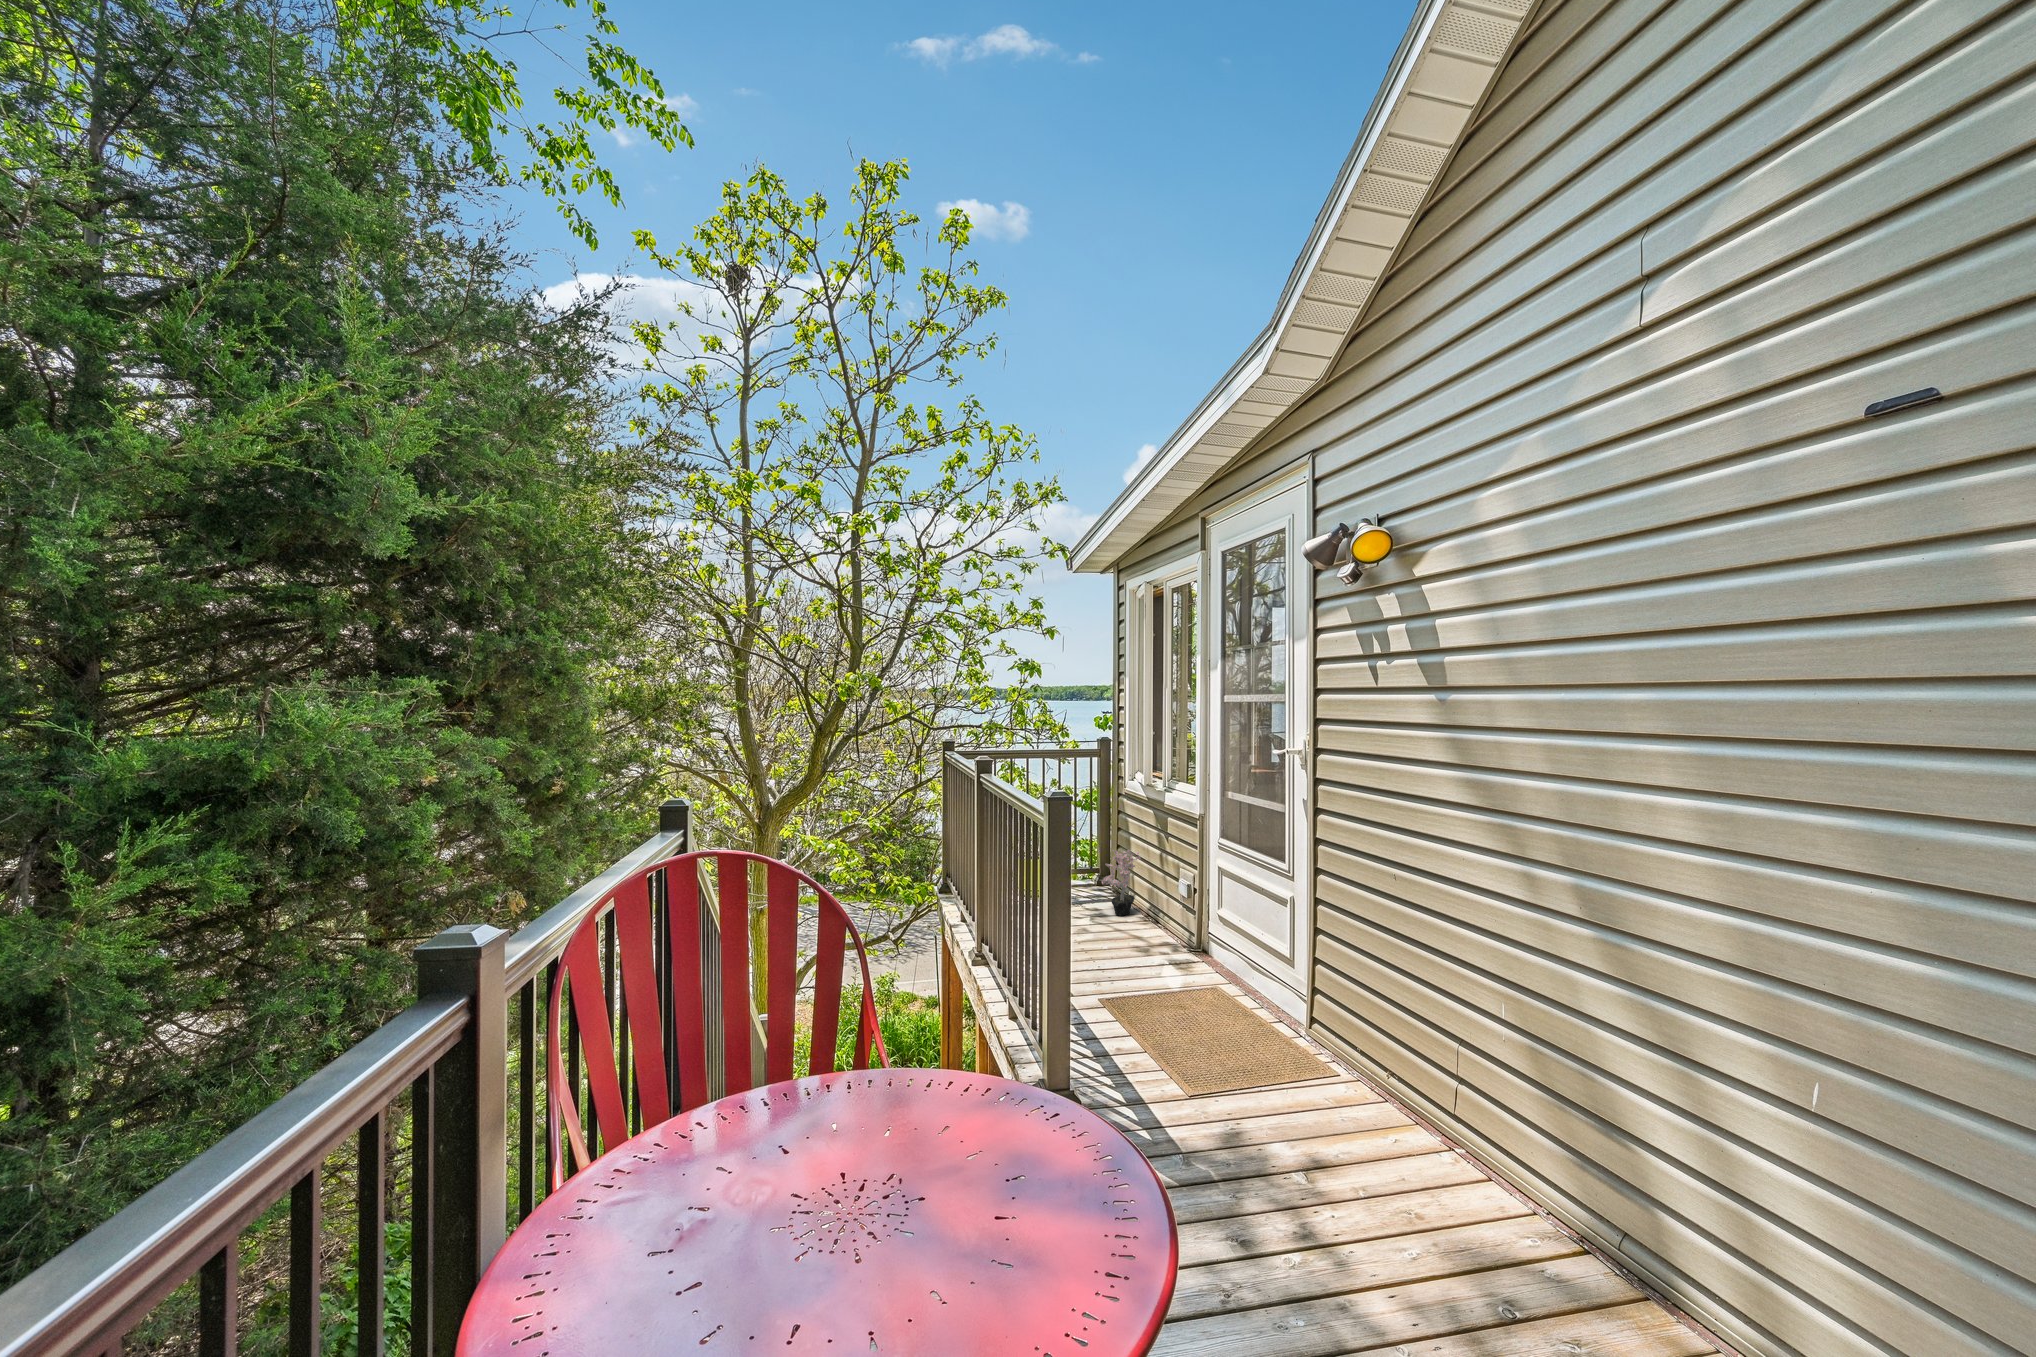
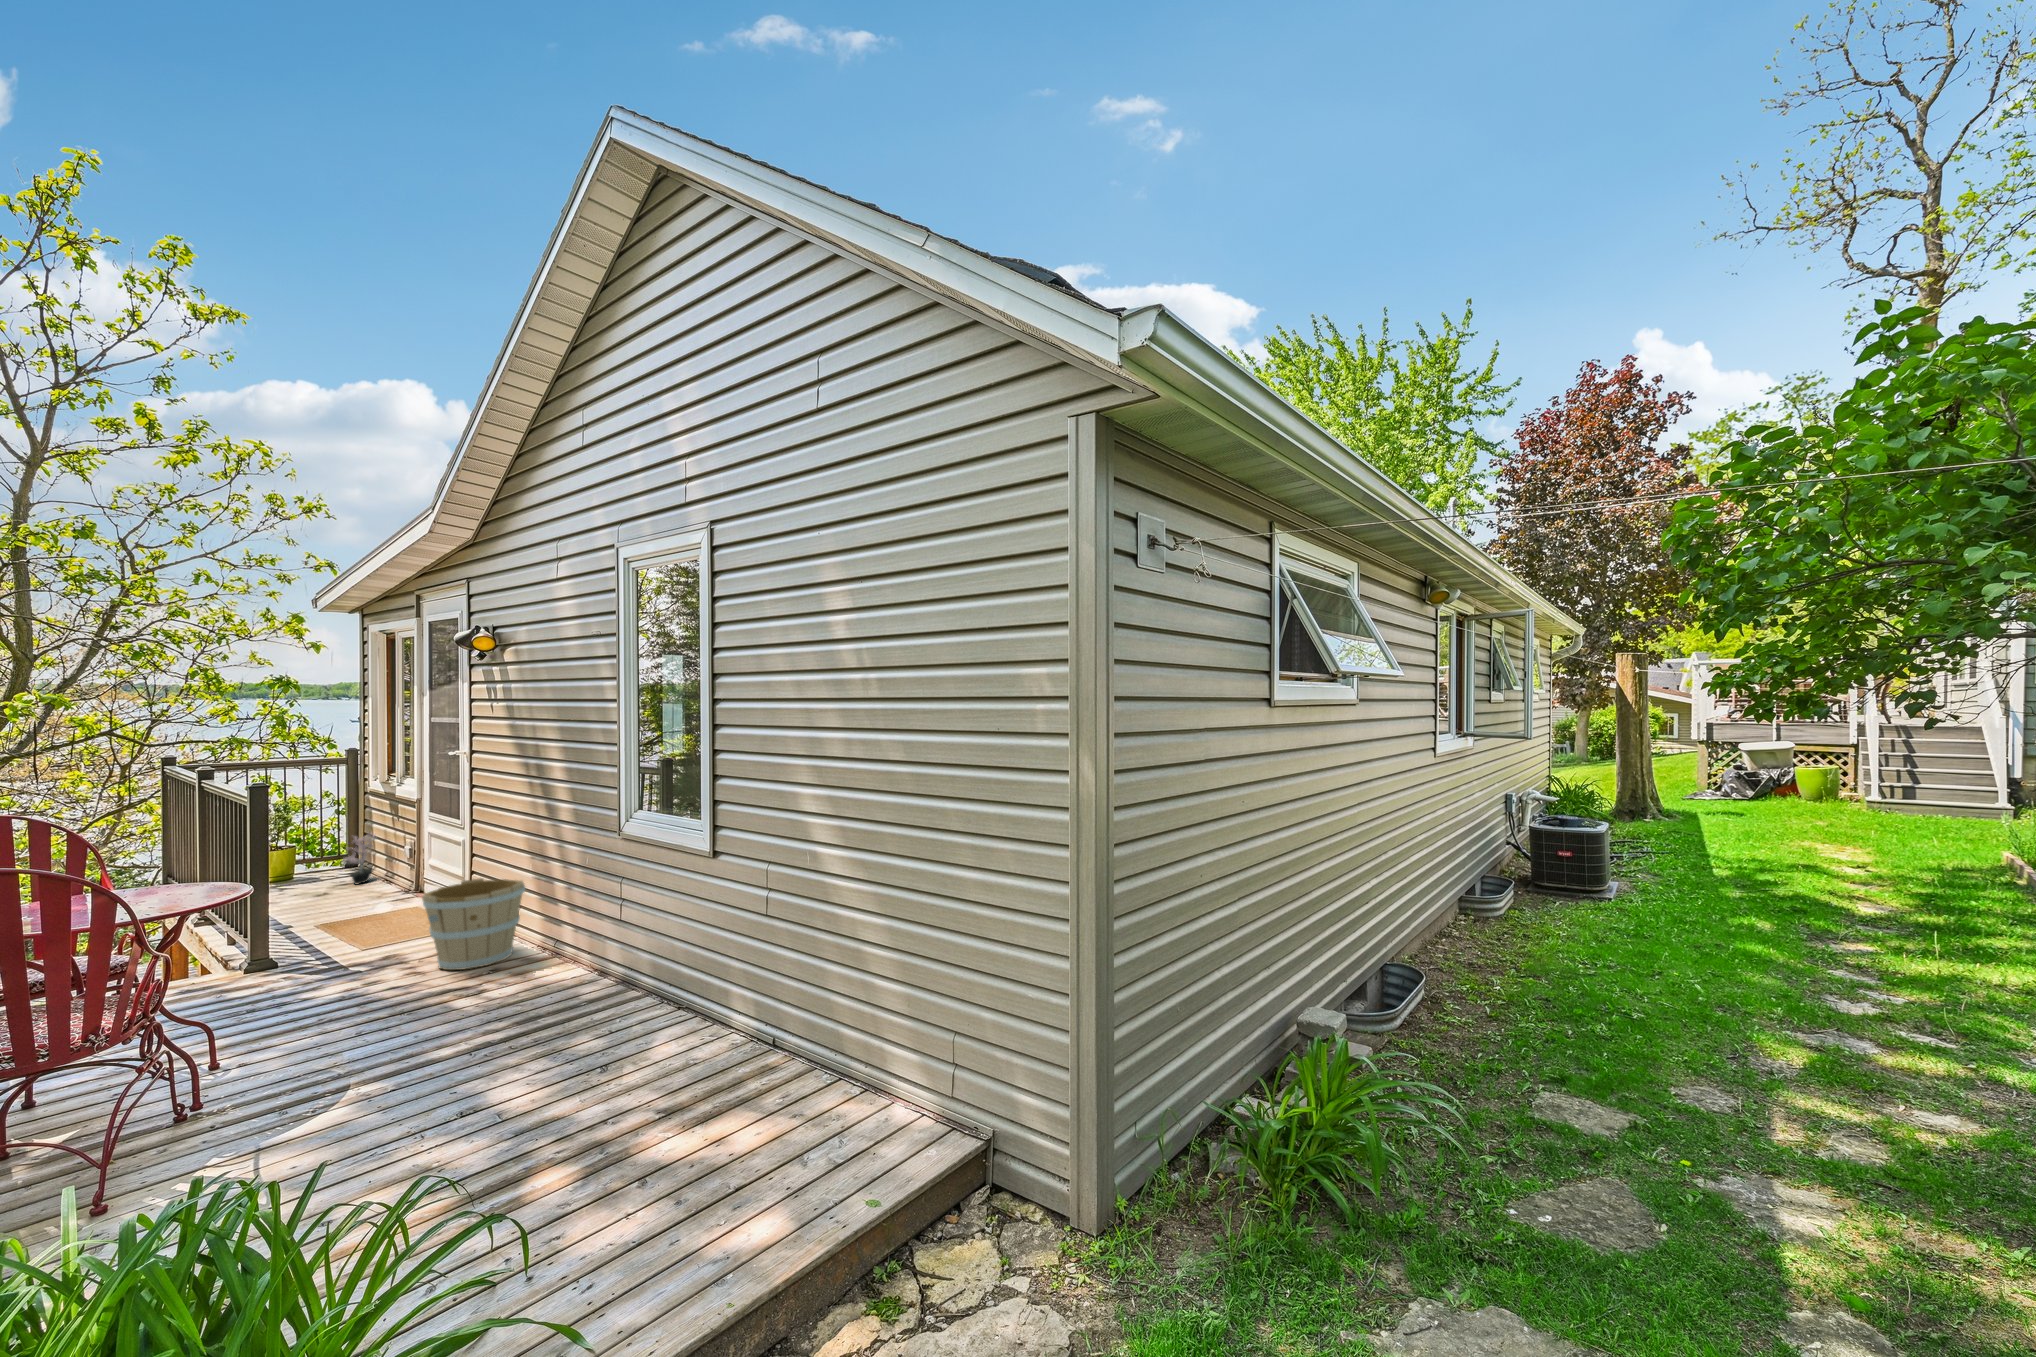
wooden bucket: none [1309,1006,1518,1242] -> present [422,878,525,970]

